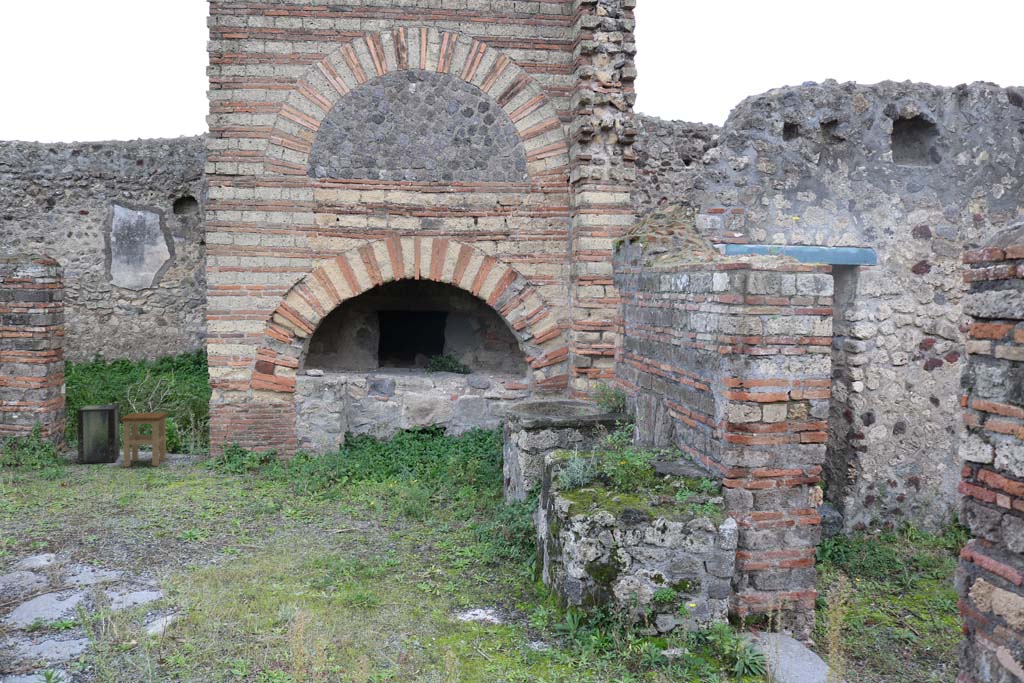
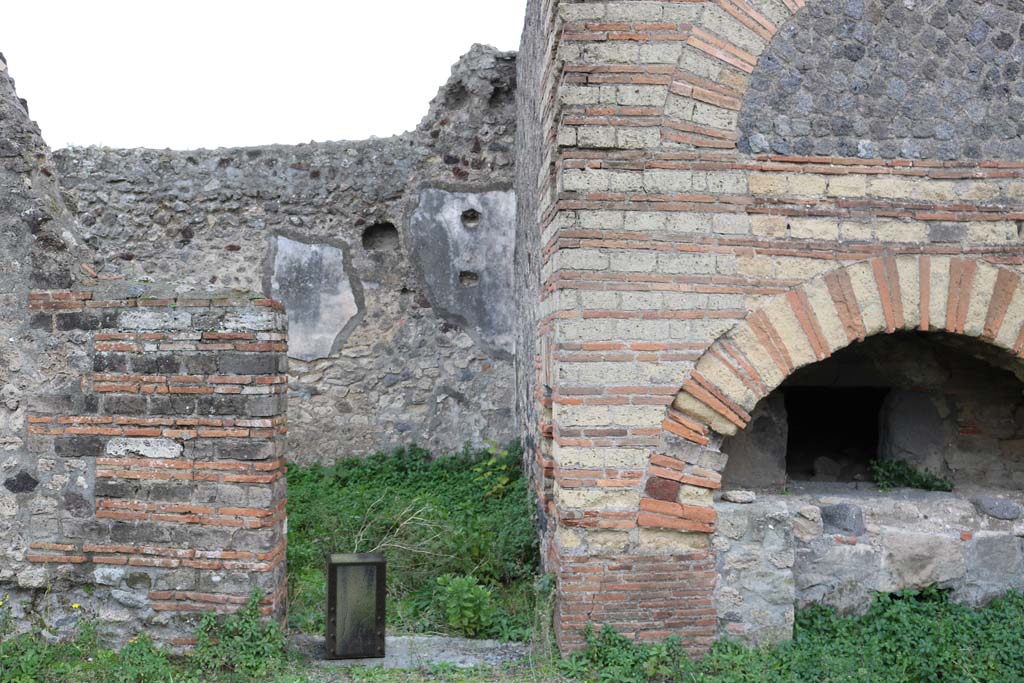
stool: present [120,412,168,467] -> none [406,568,470,667]

